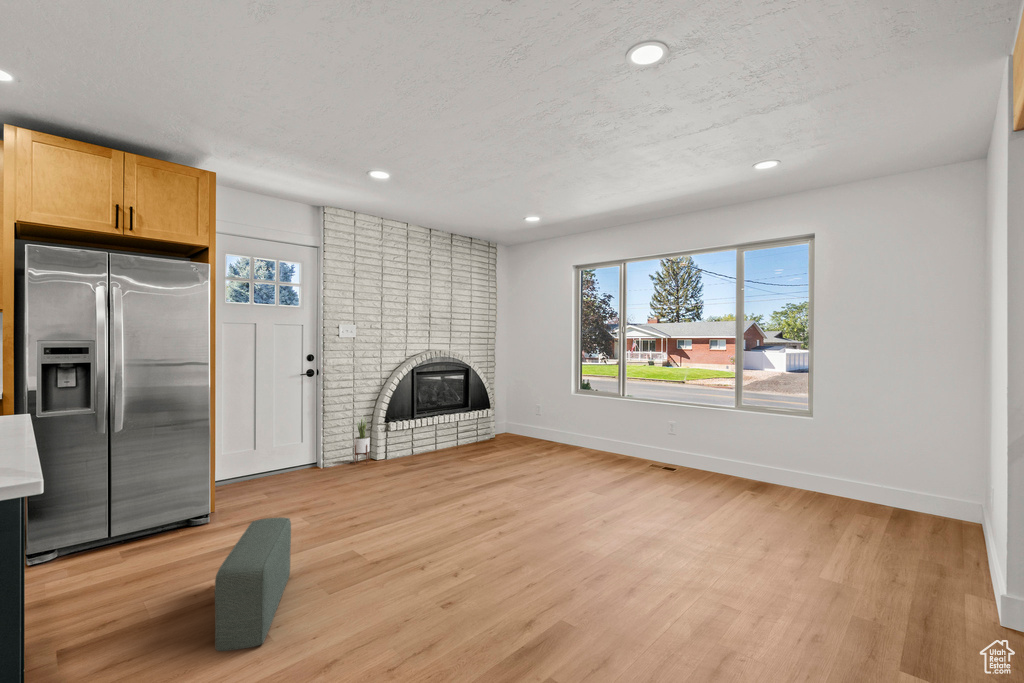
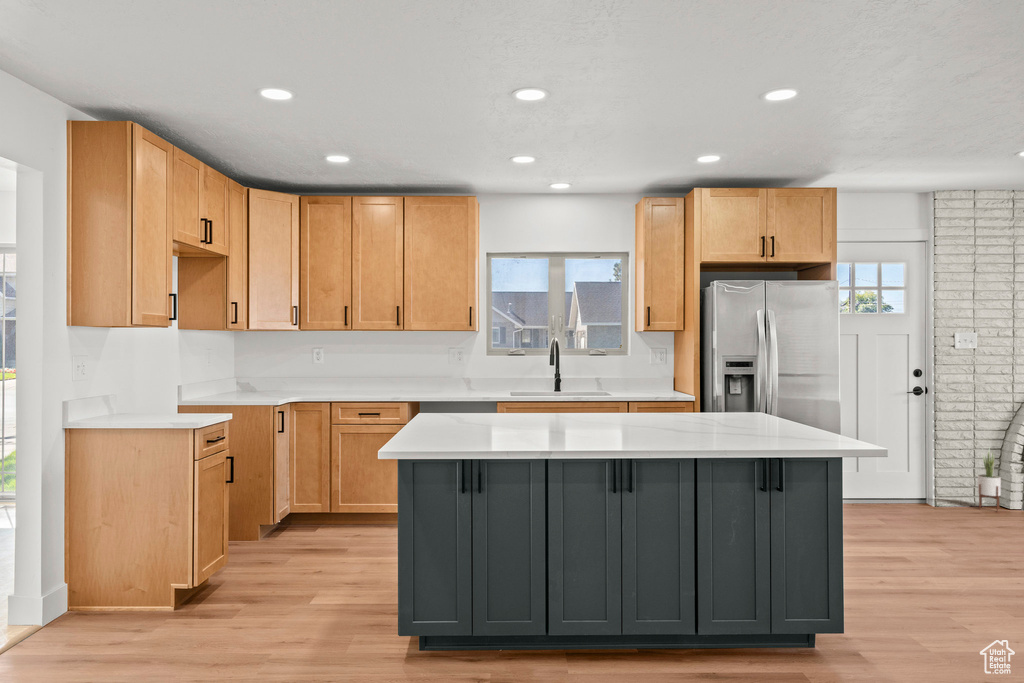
pouf: present [215,517,291,651] -> none [922,536,975,646]

